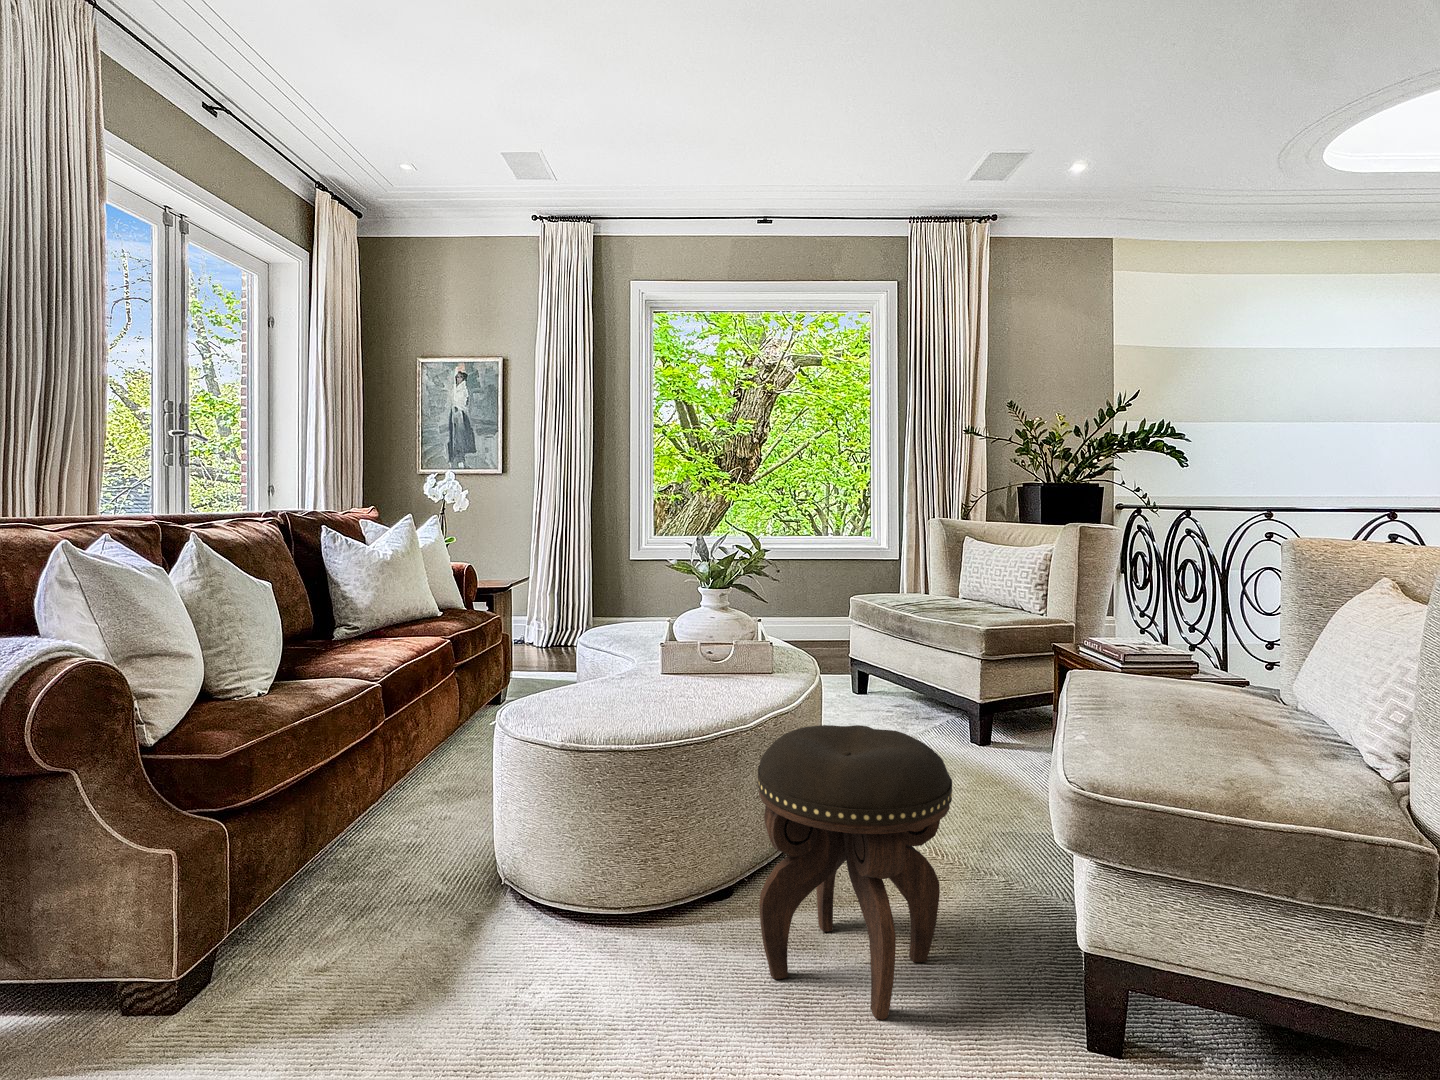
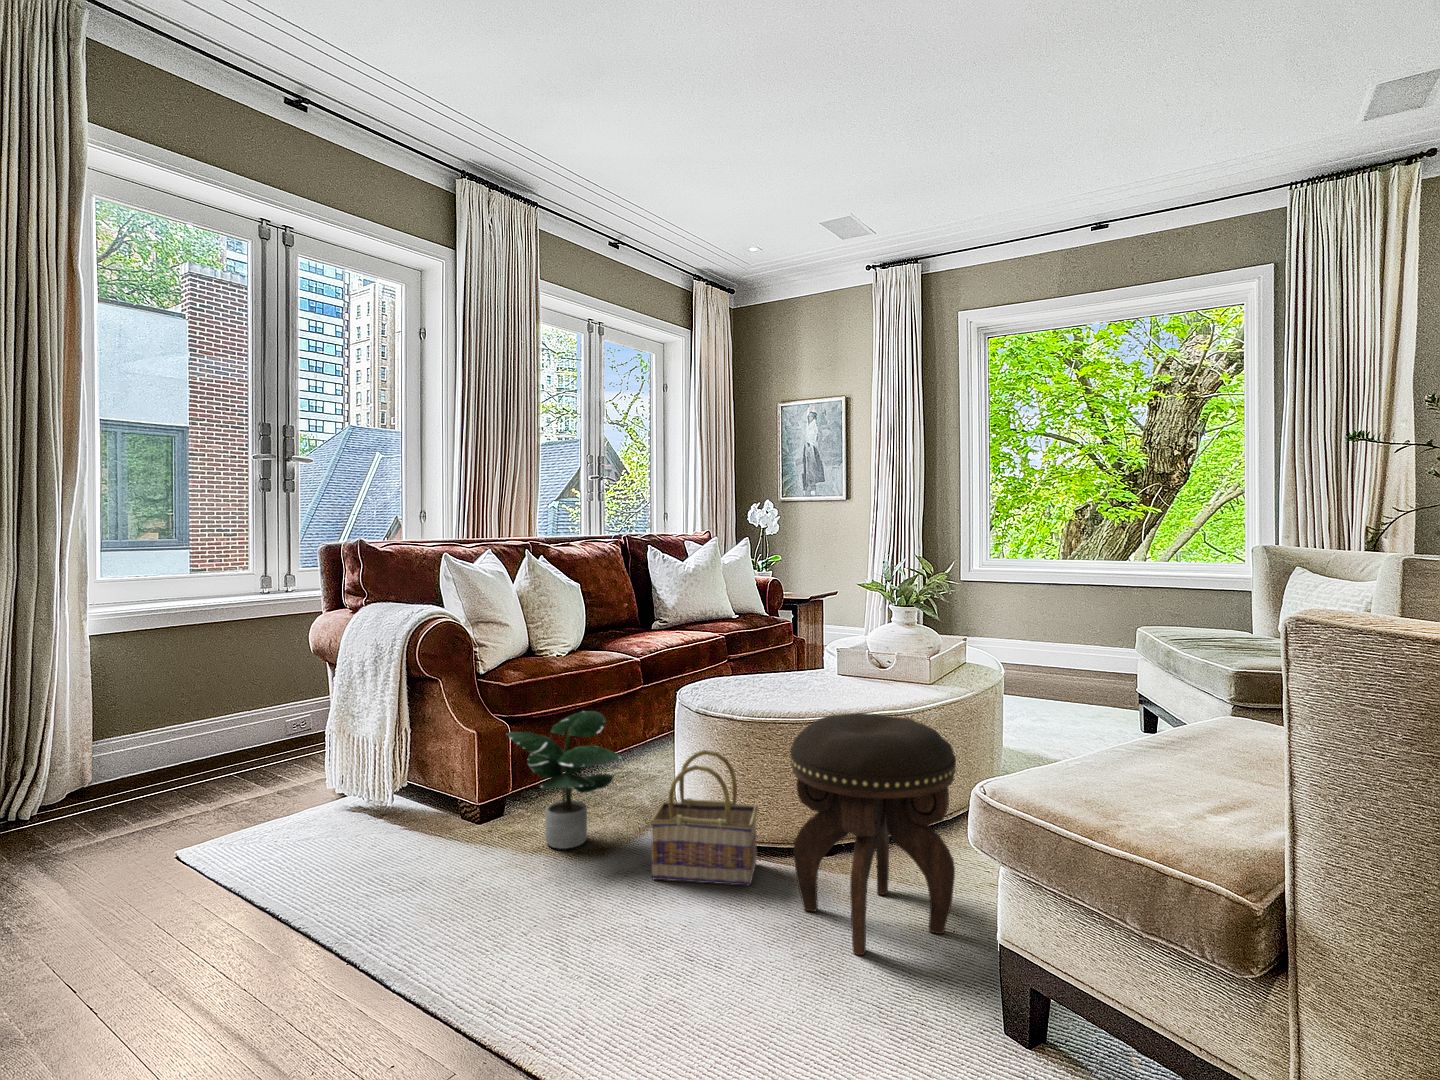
potted plant: none [277,771,475,993] -> present [507,711,622,849]
basket: none [538,801,688,997] -> present [650,750,758,885]

